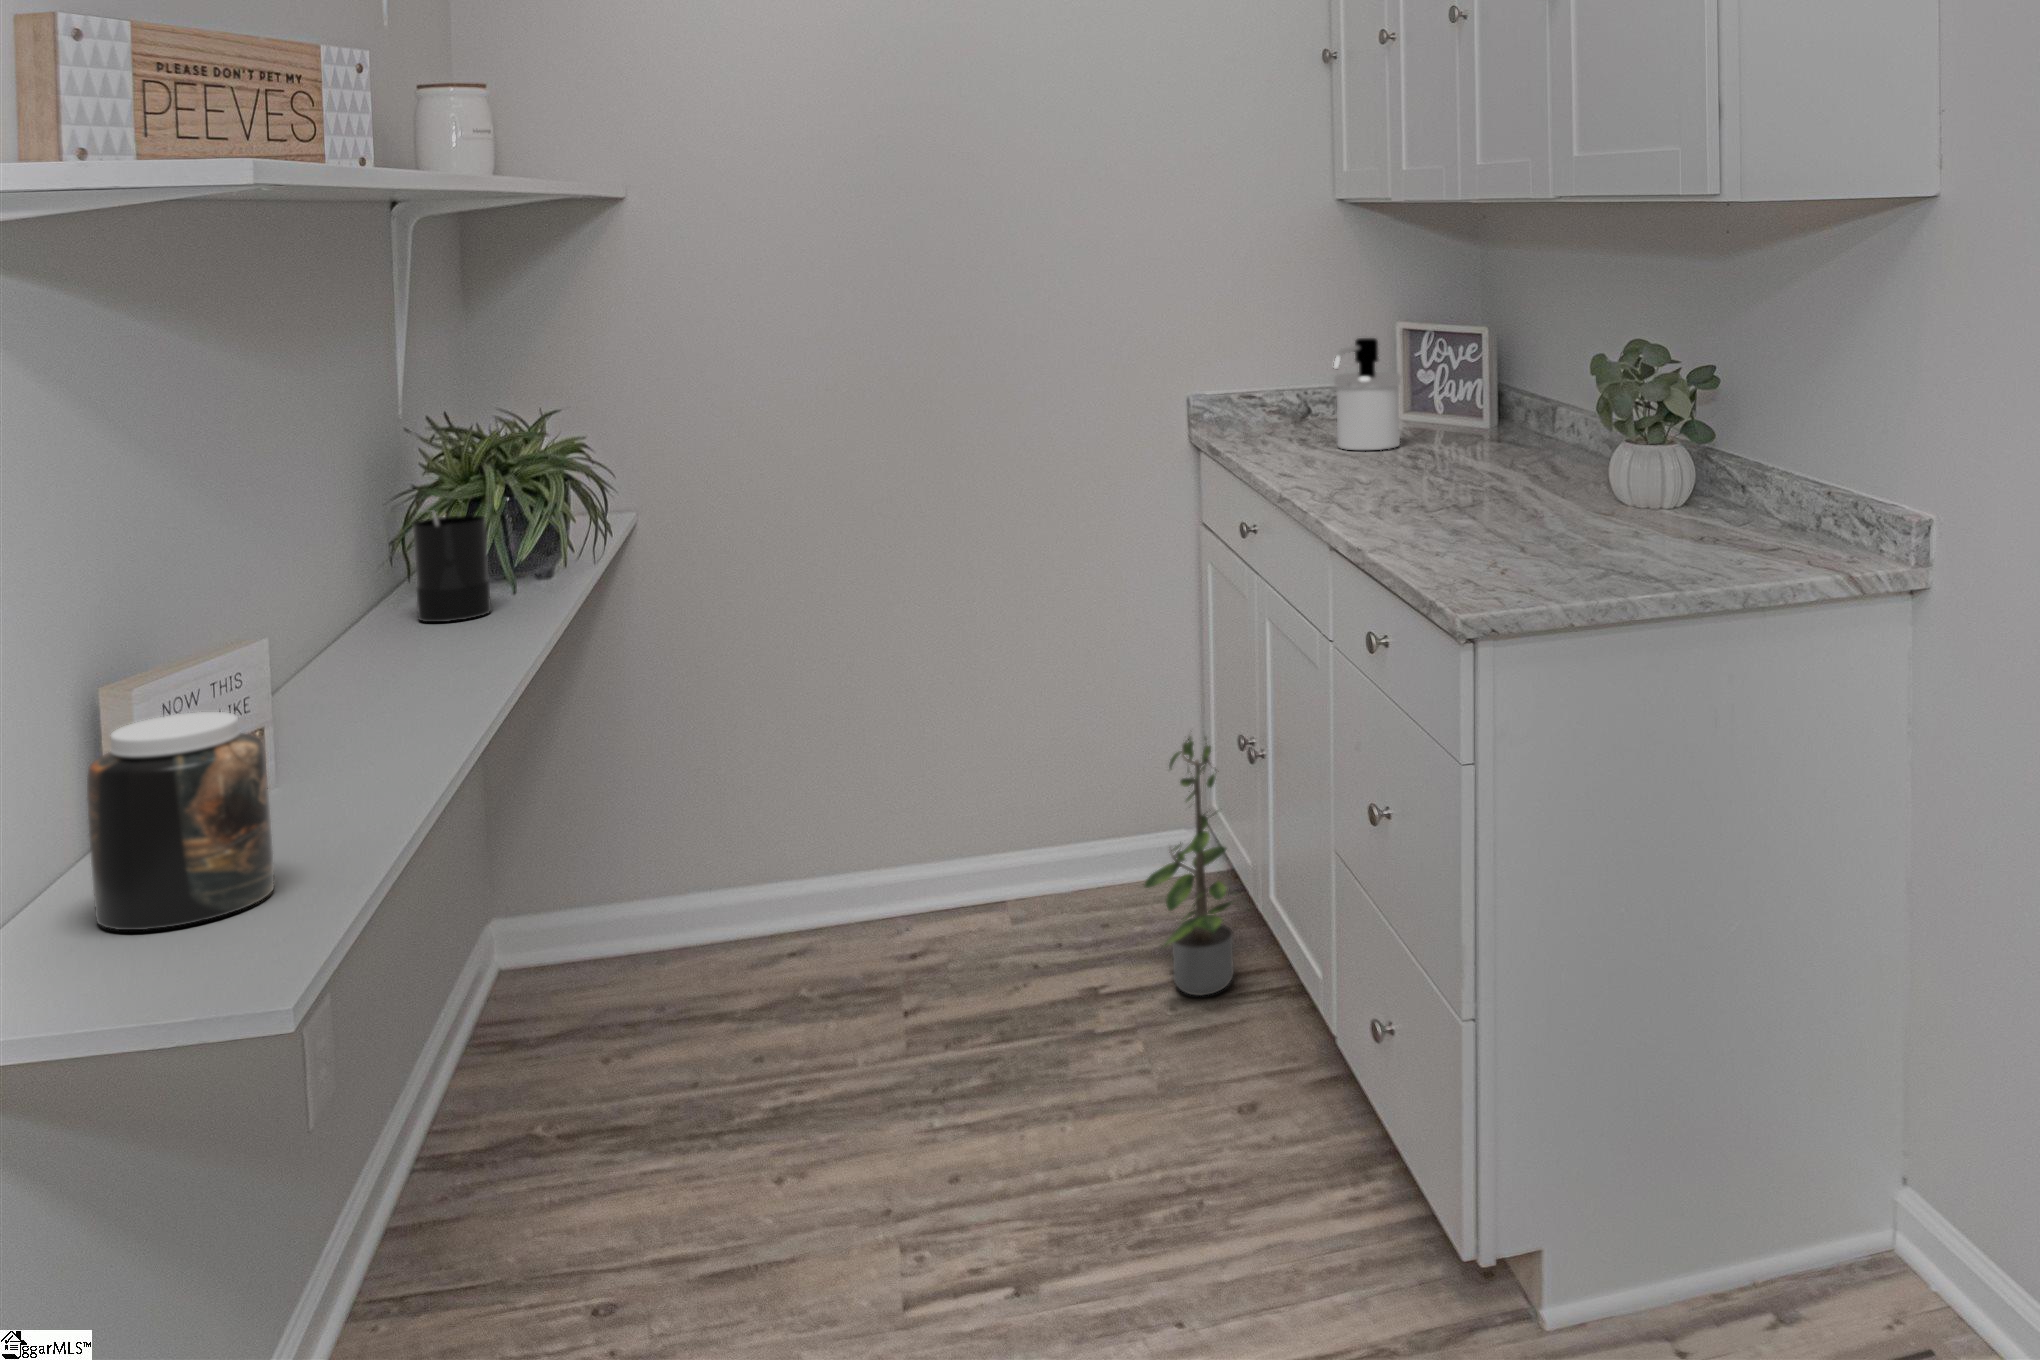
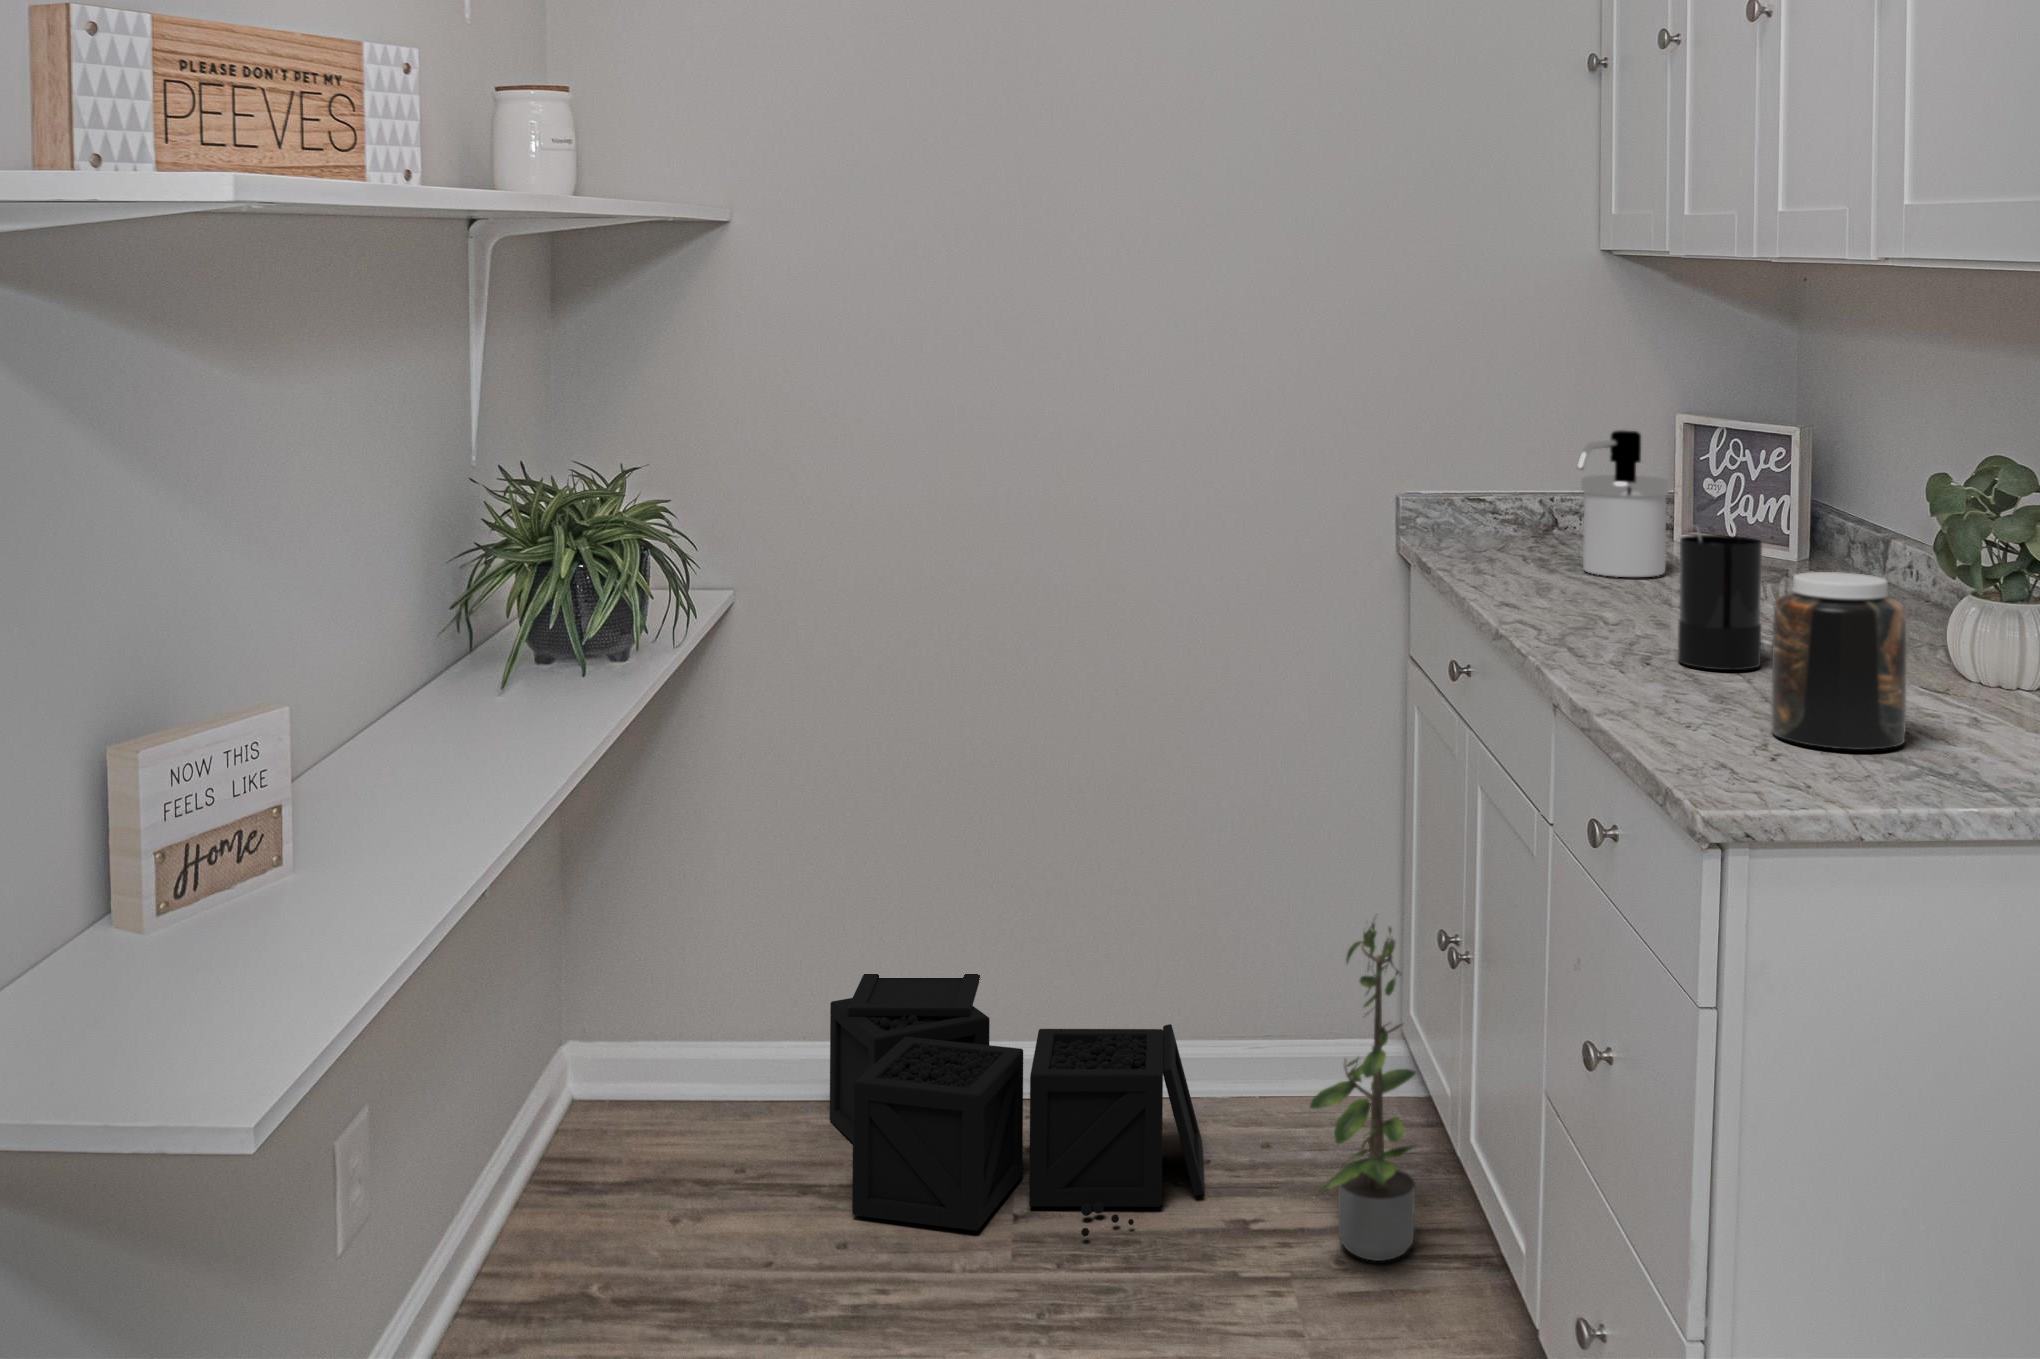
candle: present [413,511,491,622] -> present [1678,527,1762,670]
jar: present [87,712,274,930] -> present [1771,572,1907,750]
storage bin: none [703,824,1057,1039] -> present [830,974,1204,1236]

